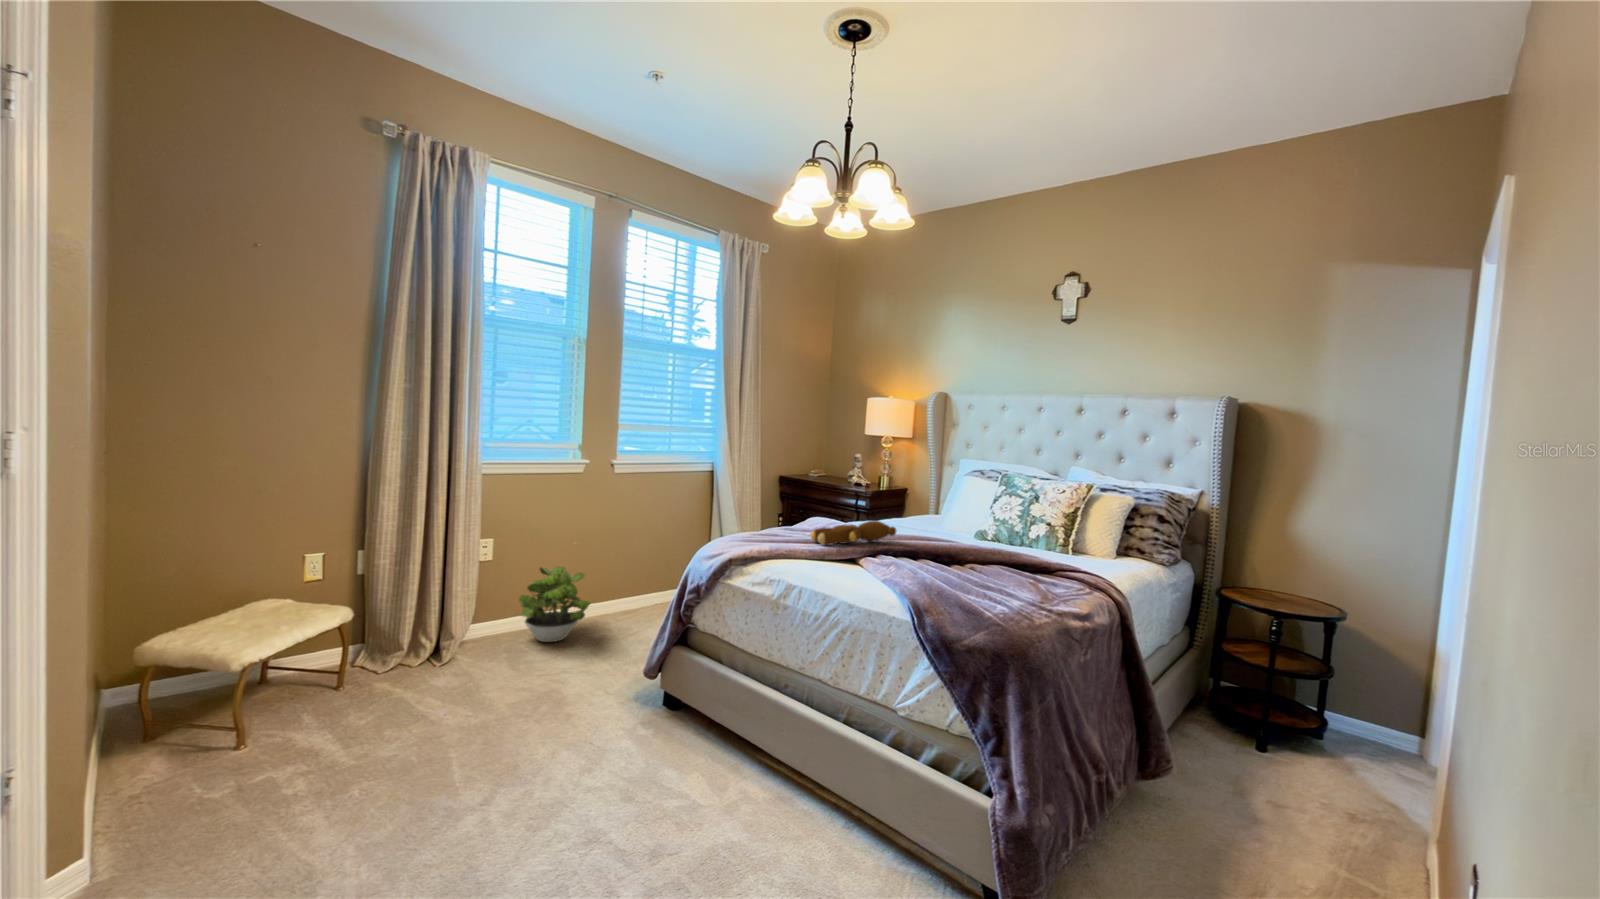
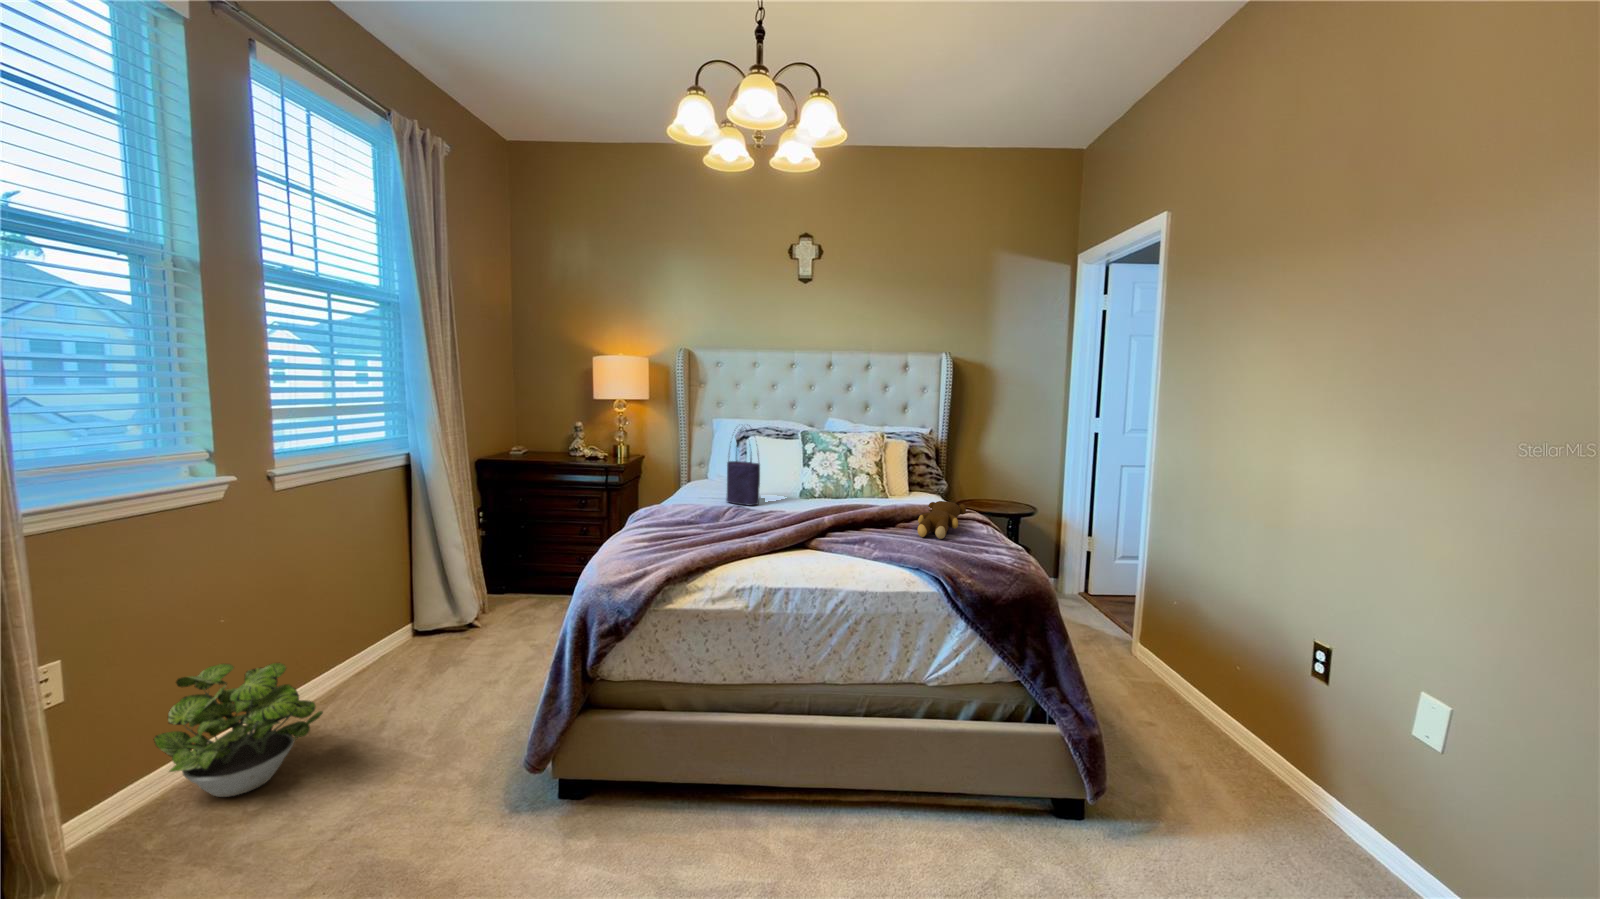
tote bag: none [888,456,914,532] -> present [726,425,760,505]
teddy bear: present [811,521,896,545] -> present [918,501,966,539]

